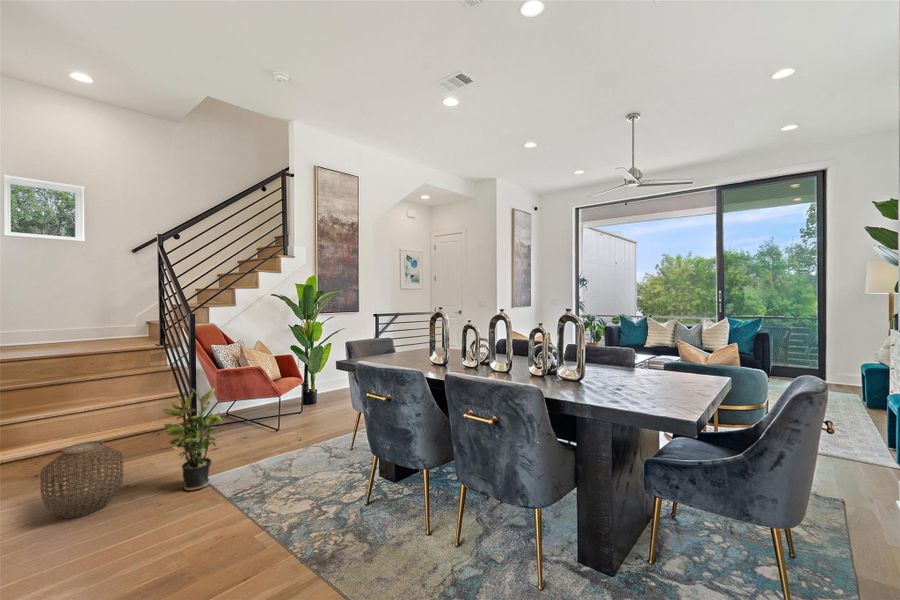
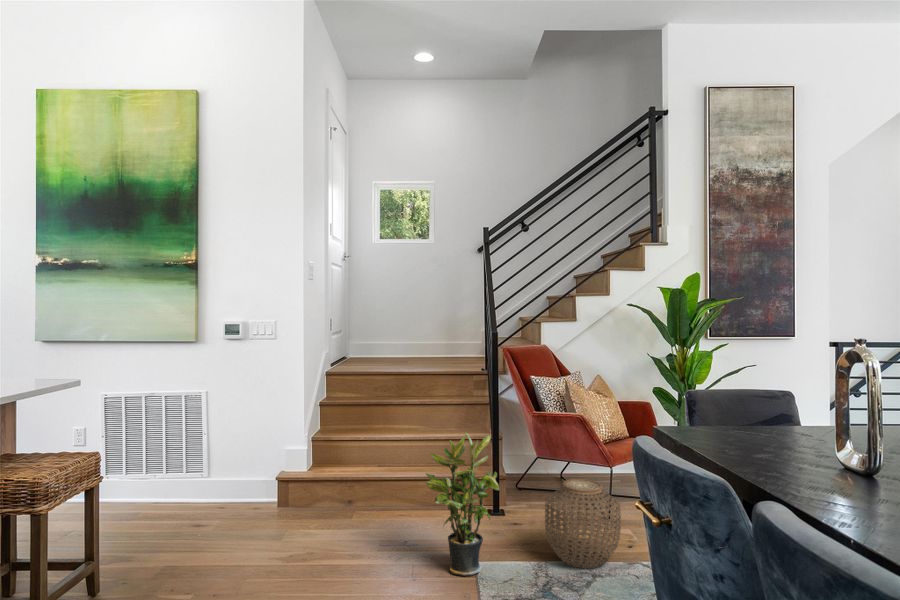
woven basket: present [41,441,123,518] -> present [545,479,621,568]

